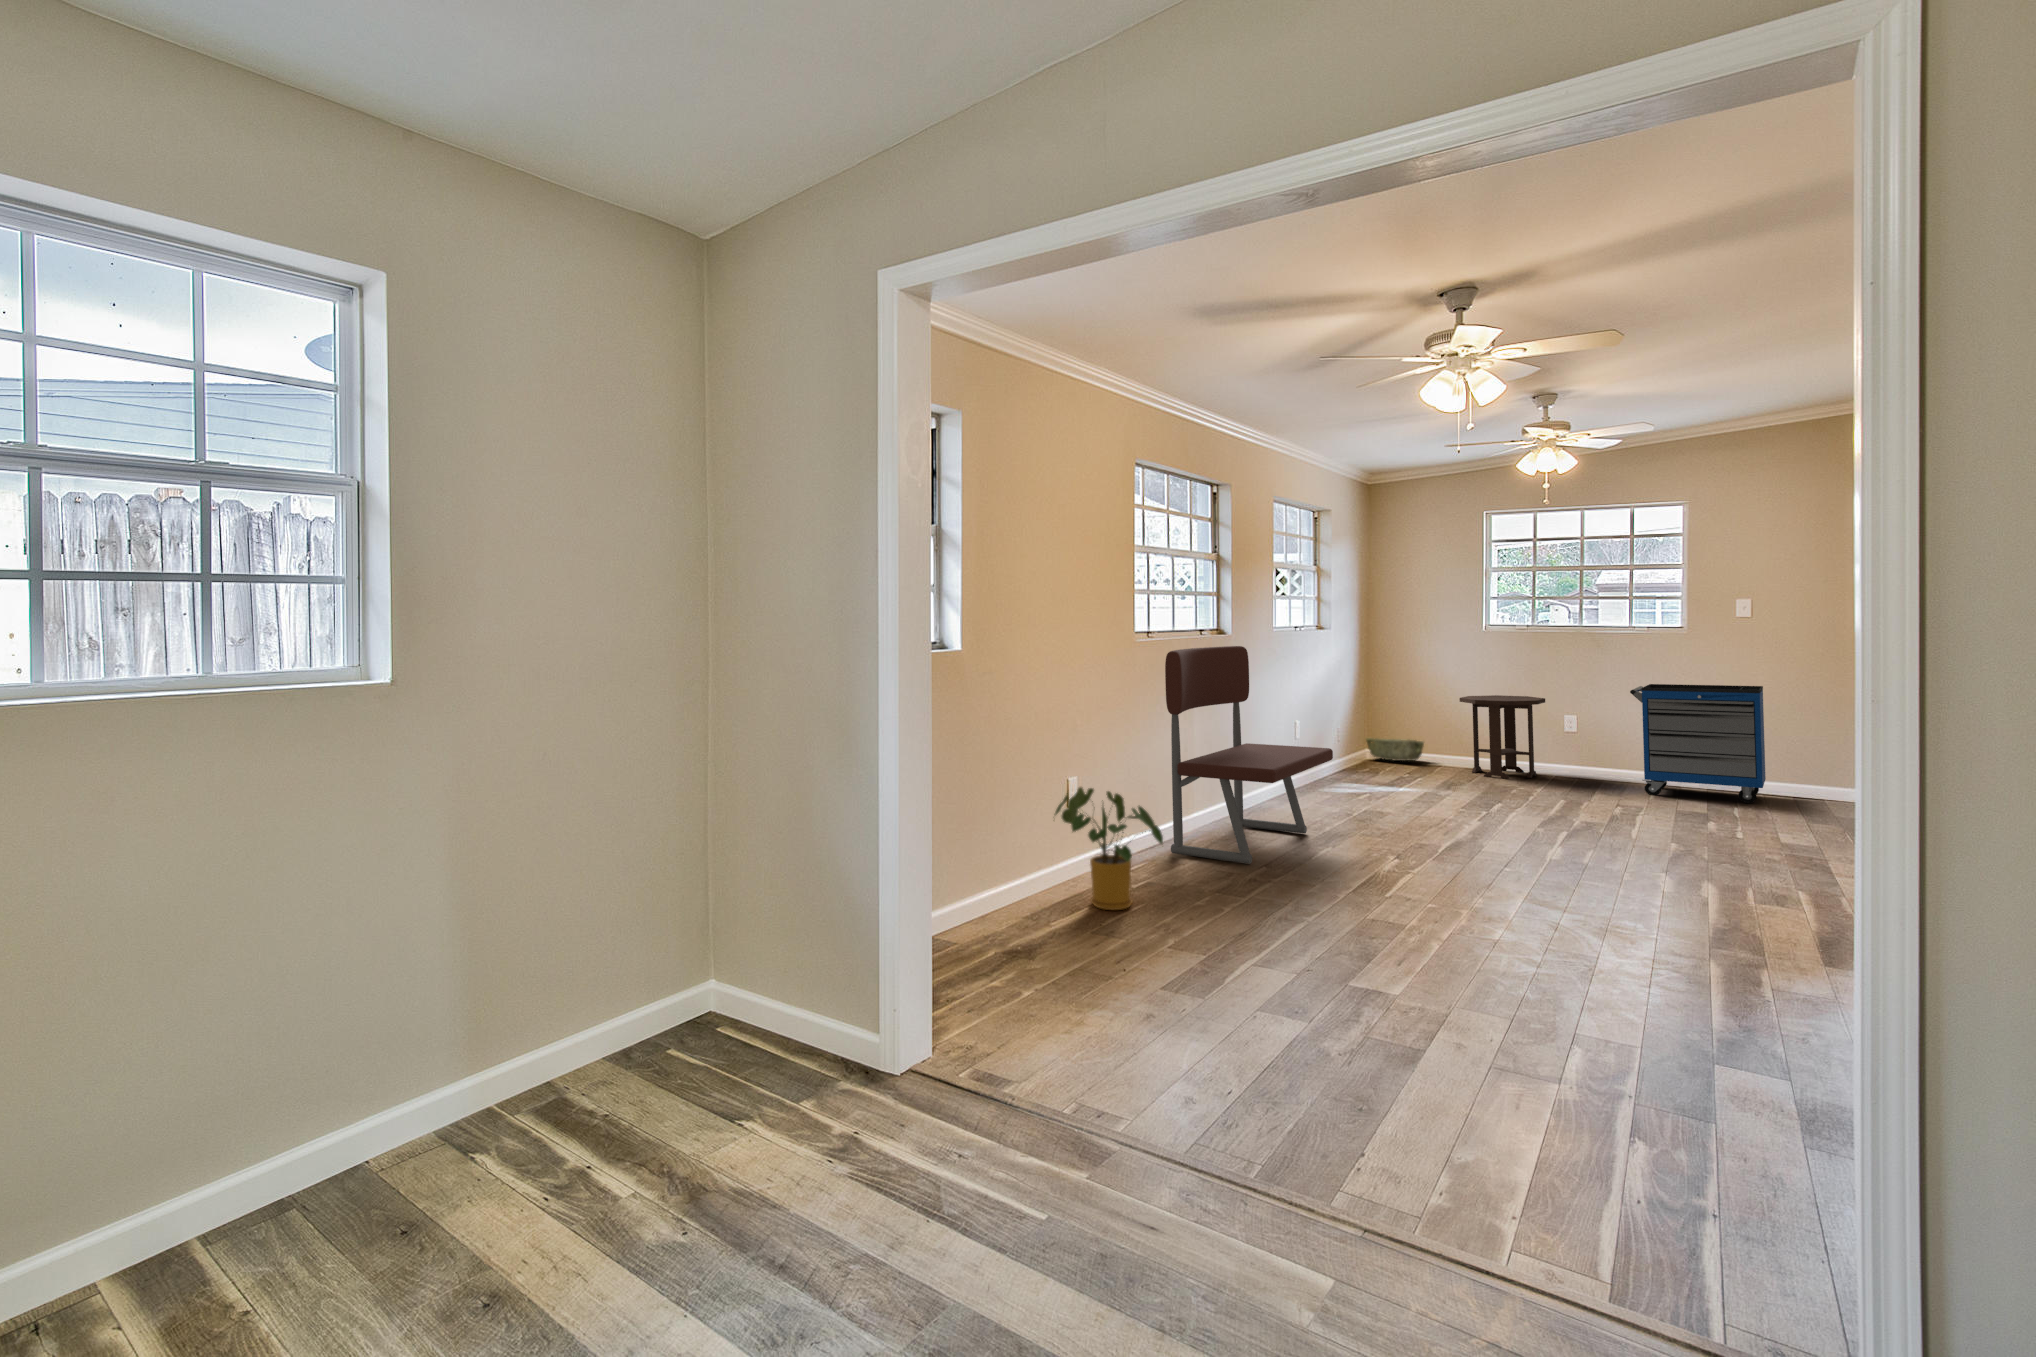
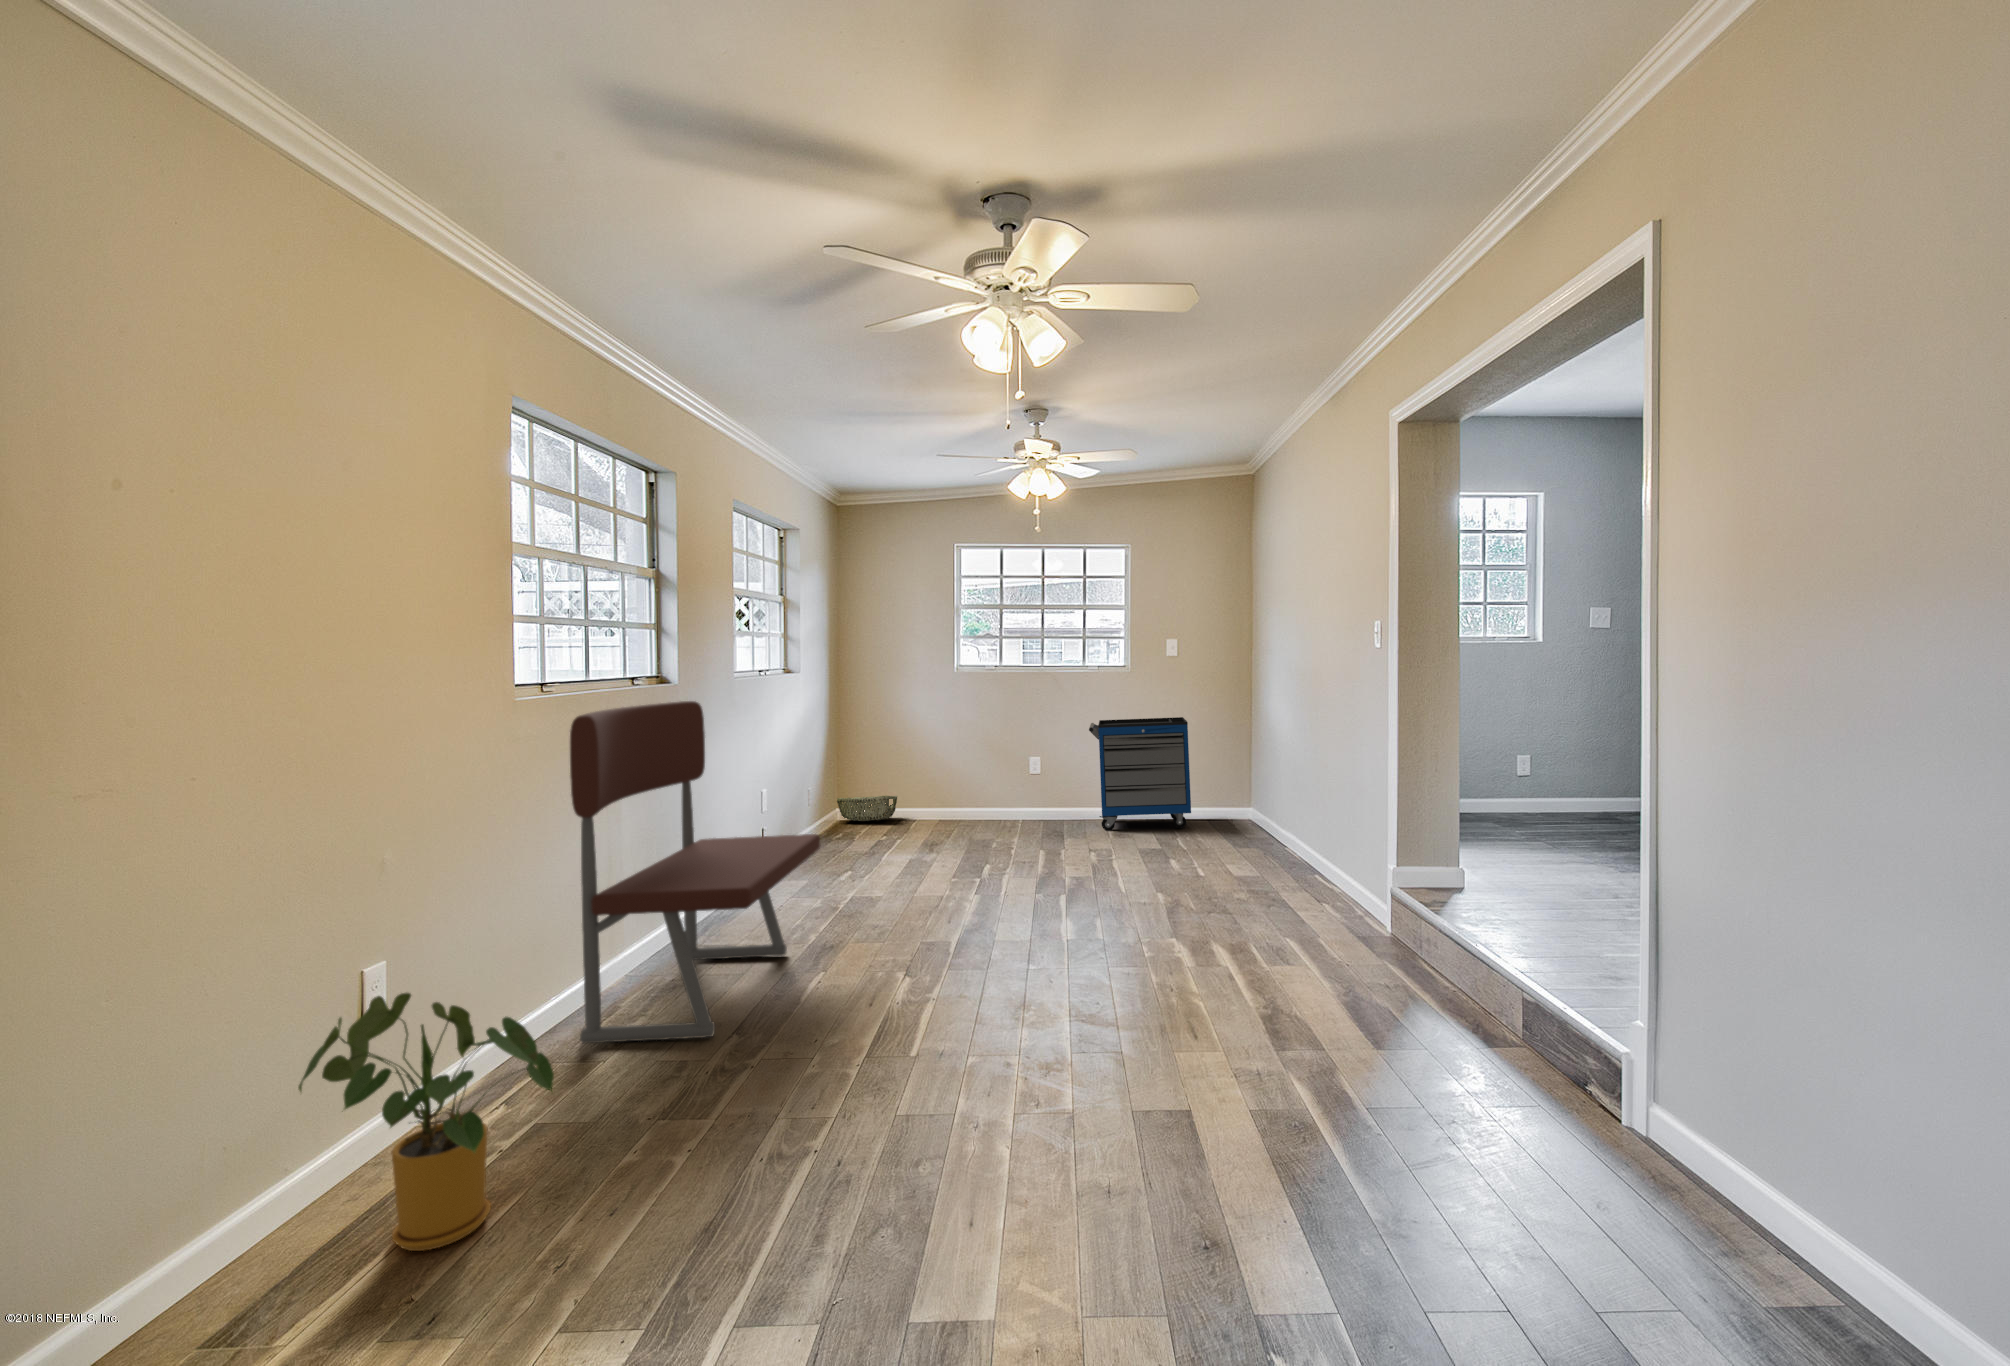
side table: present [1459,695,1545,779] -> none [934,739,1013,830]

